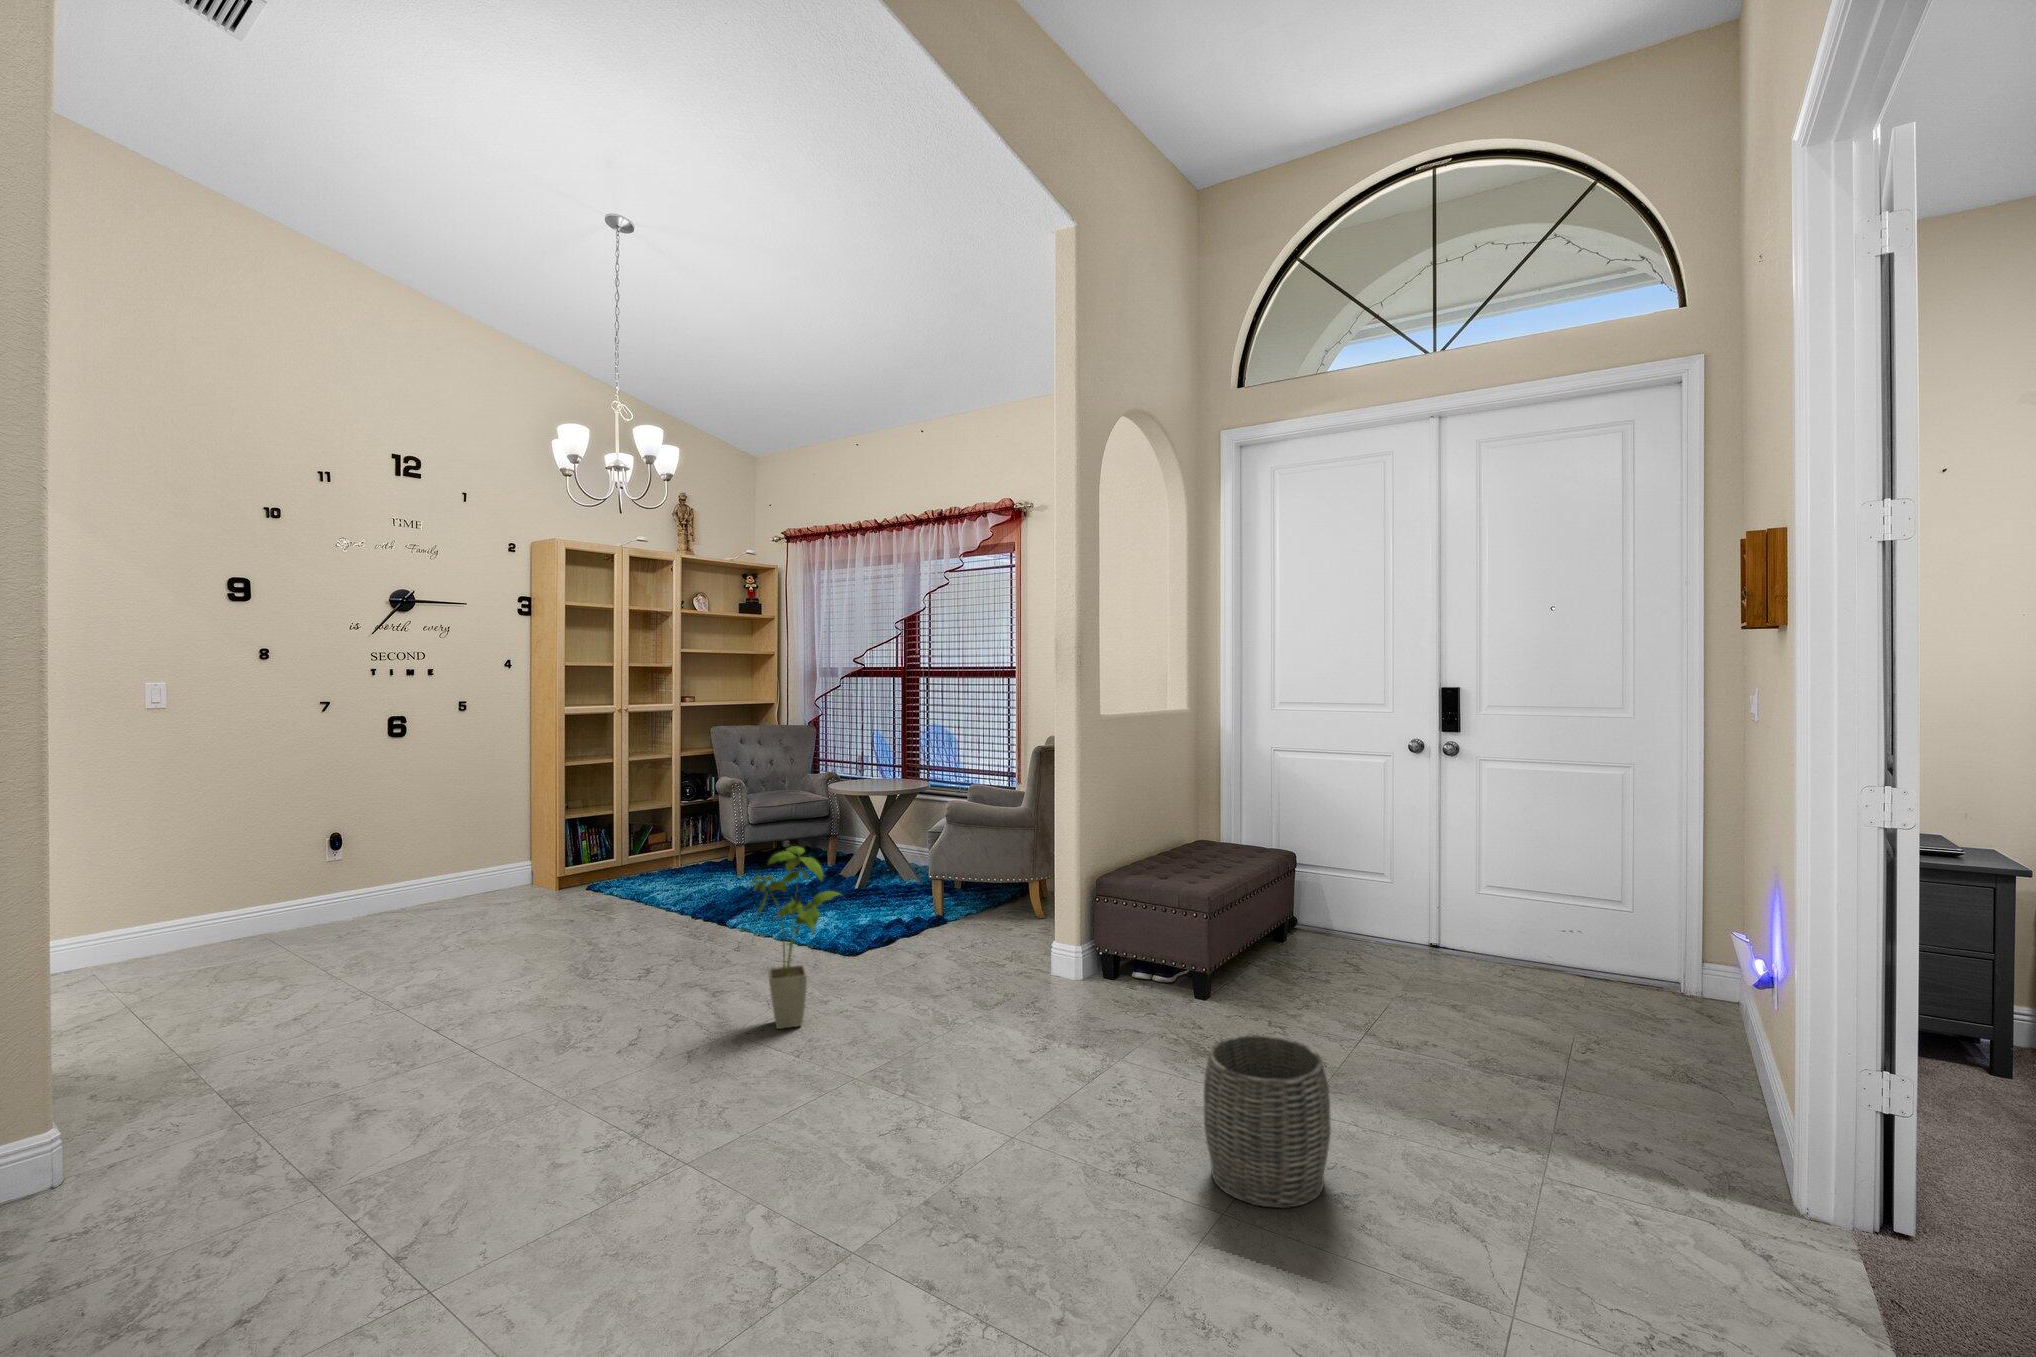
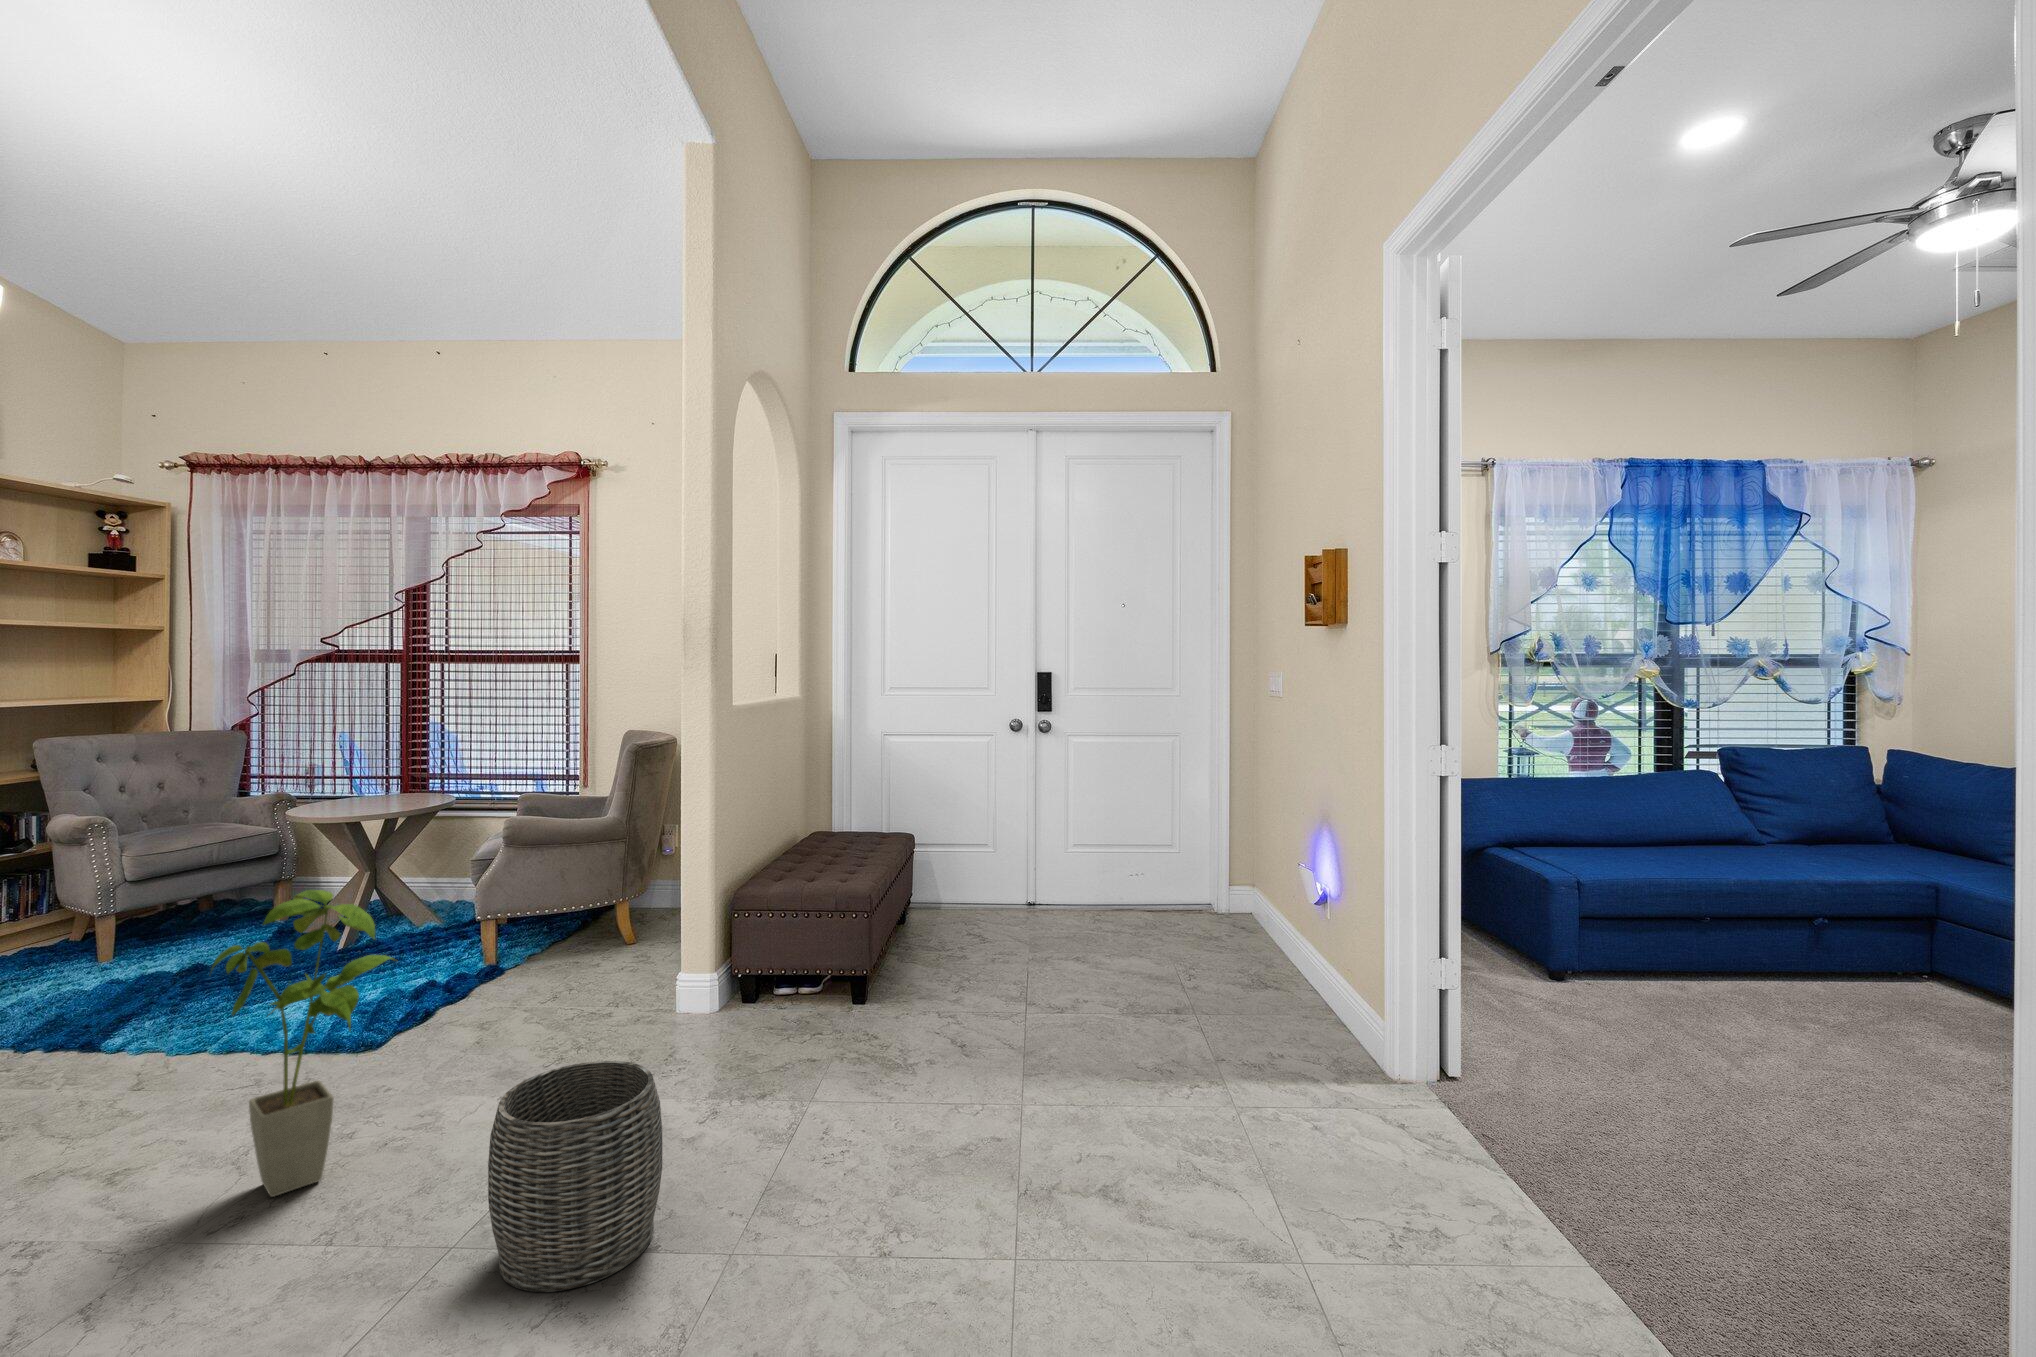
woven basket: present [1204,1035,1331,1208] -> present [488,1061,663,1292]

